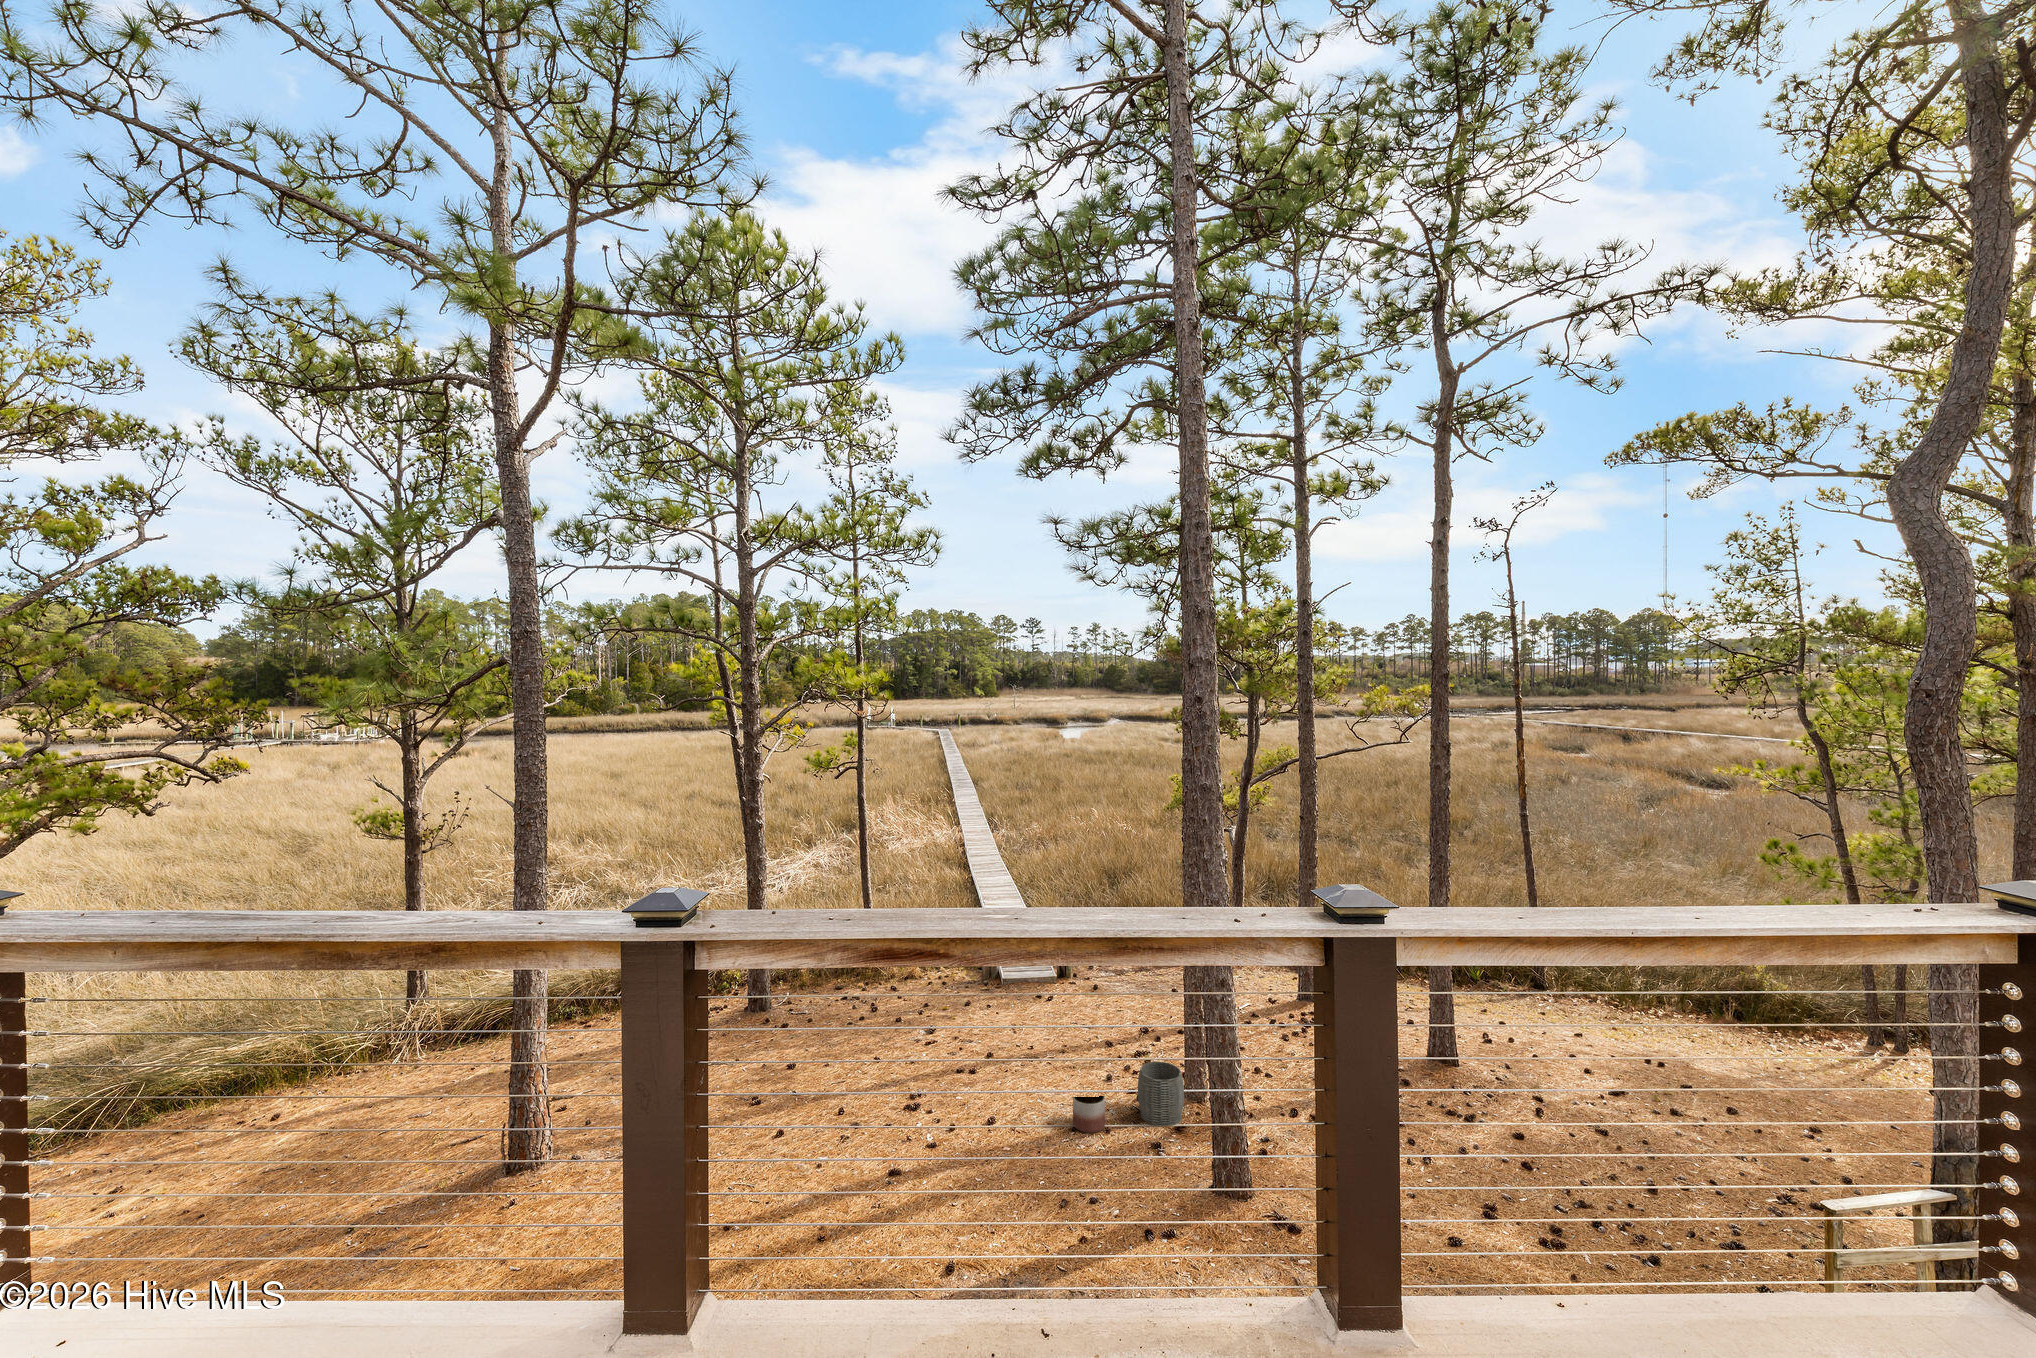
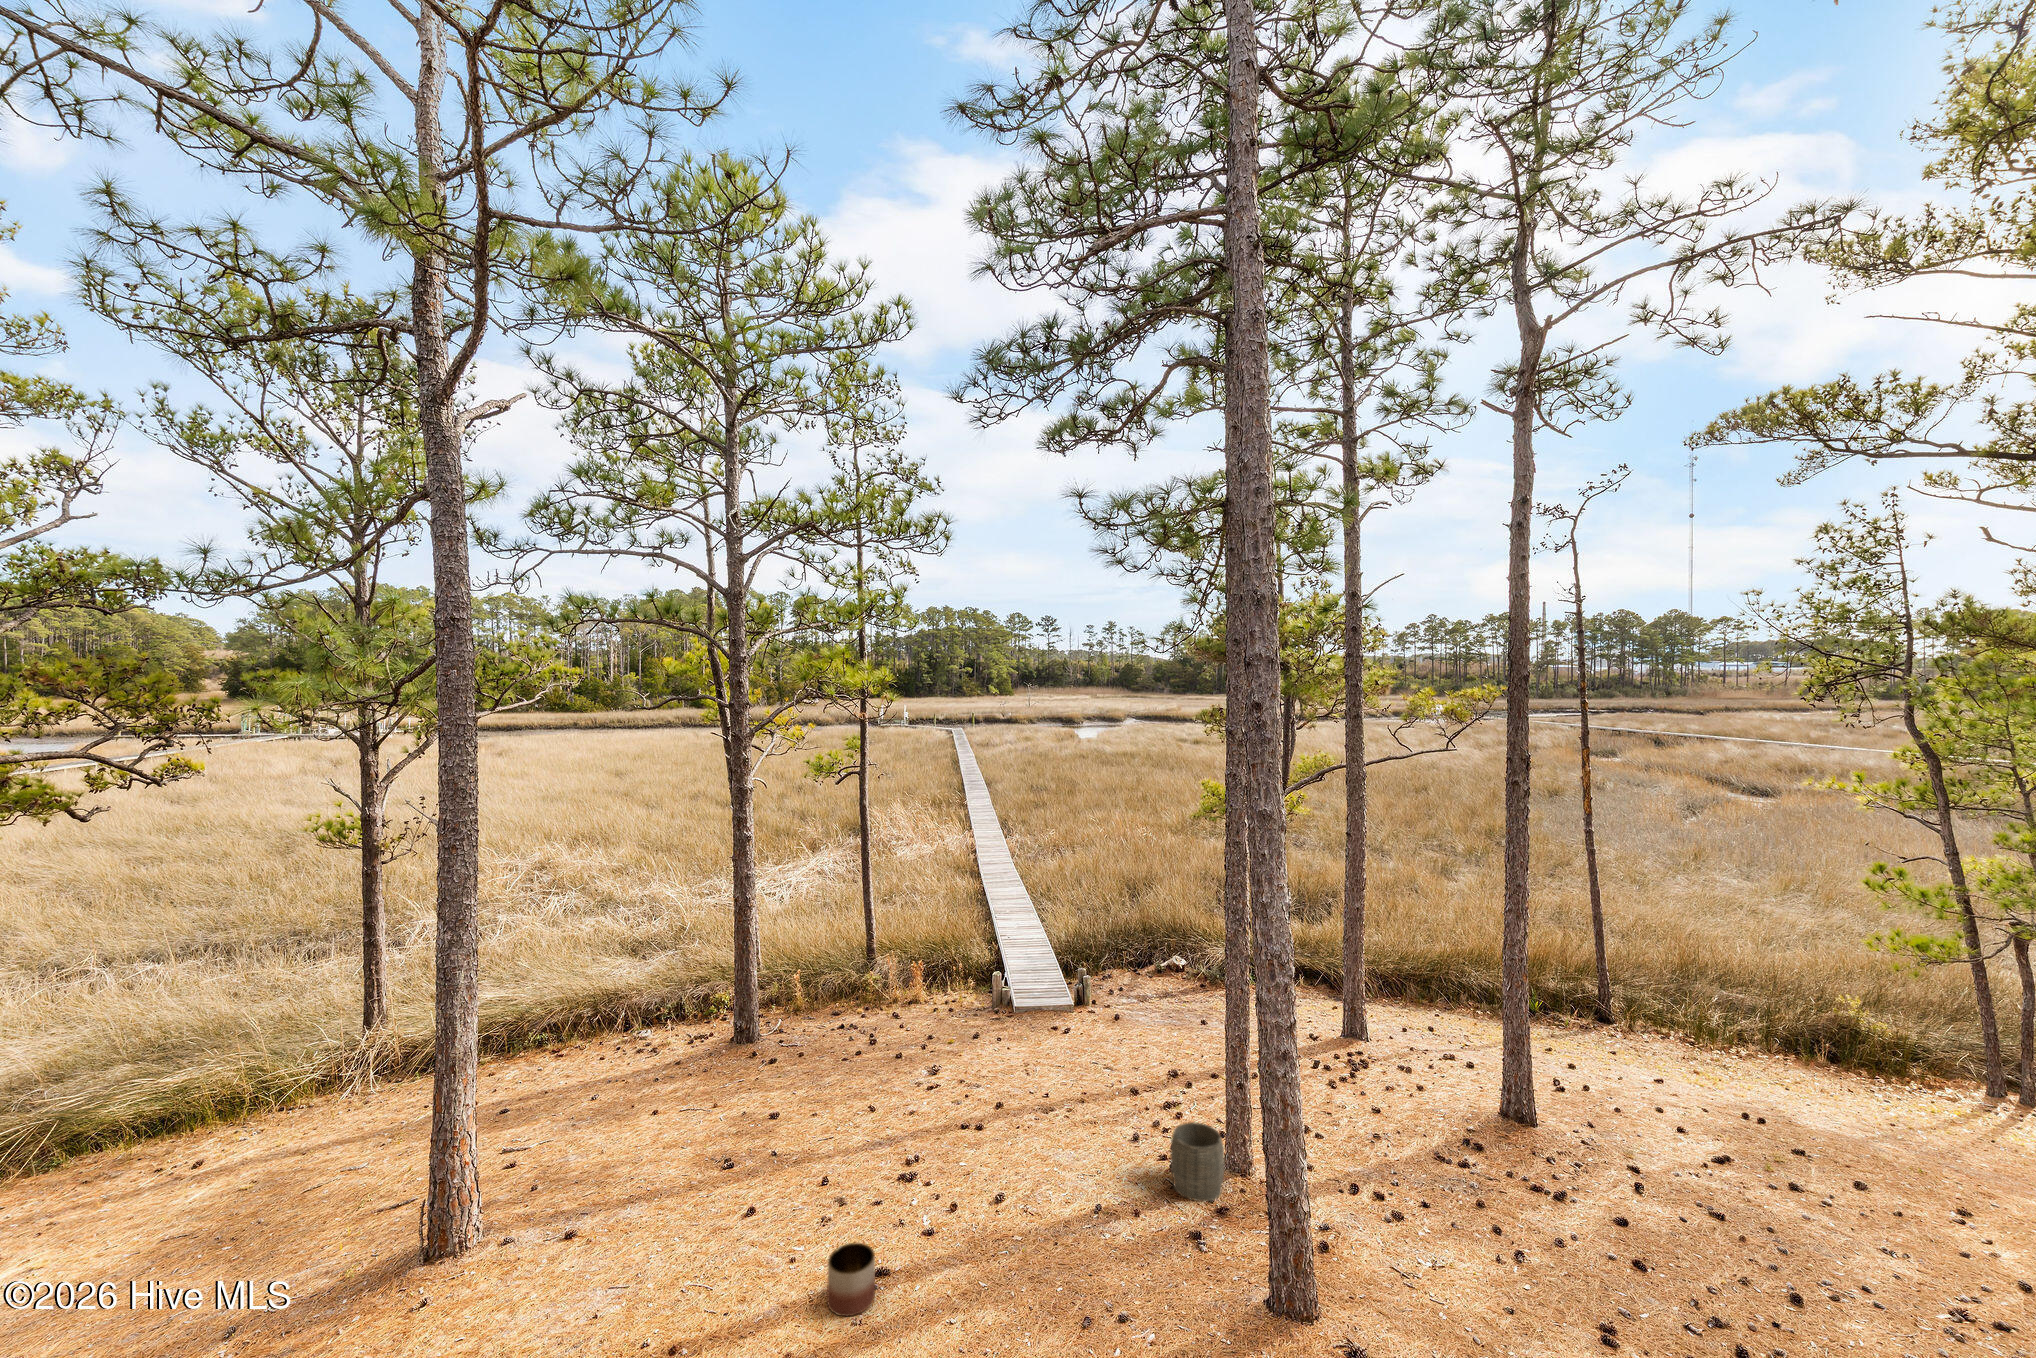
planter: present [1073,1096,1105,1133] -> present [827,1243,875,1316]

